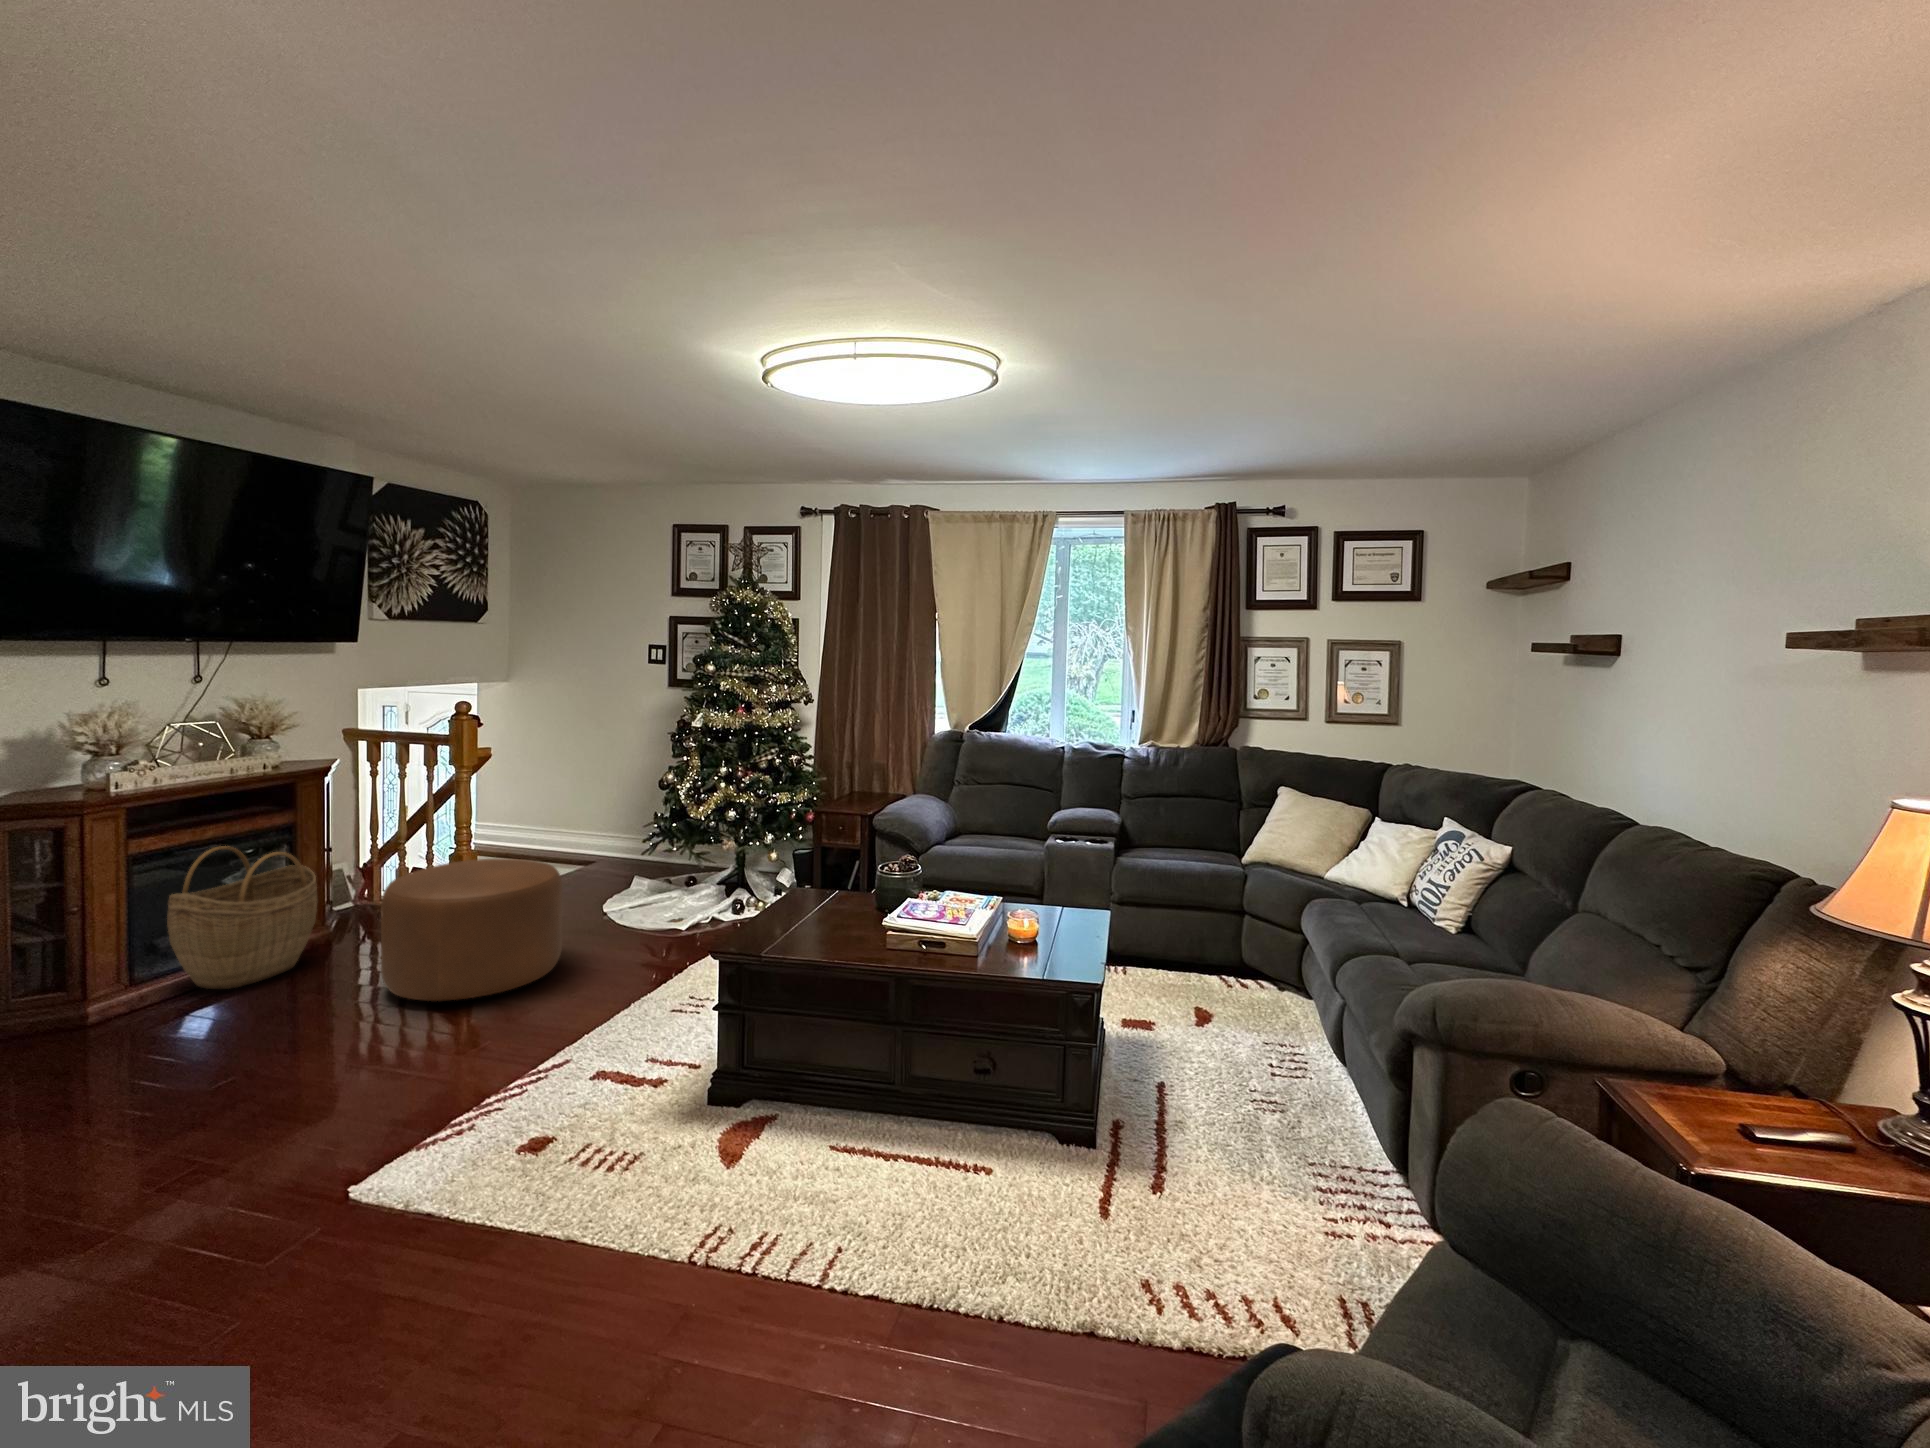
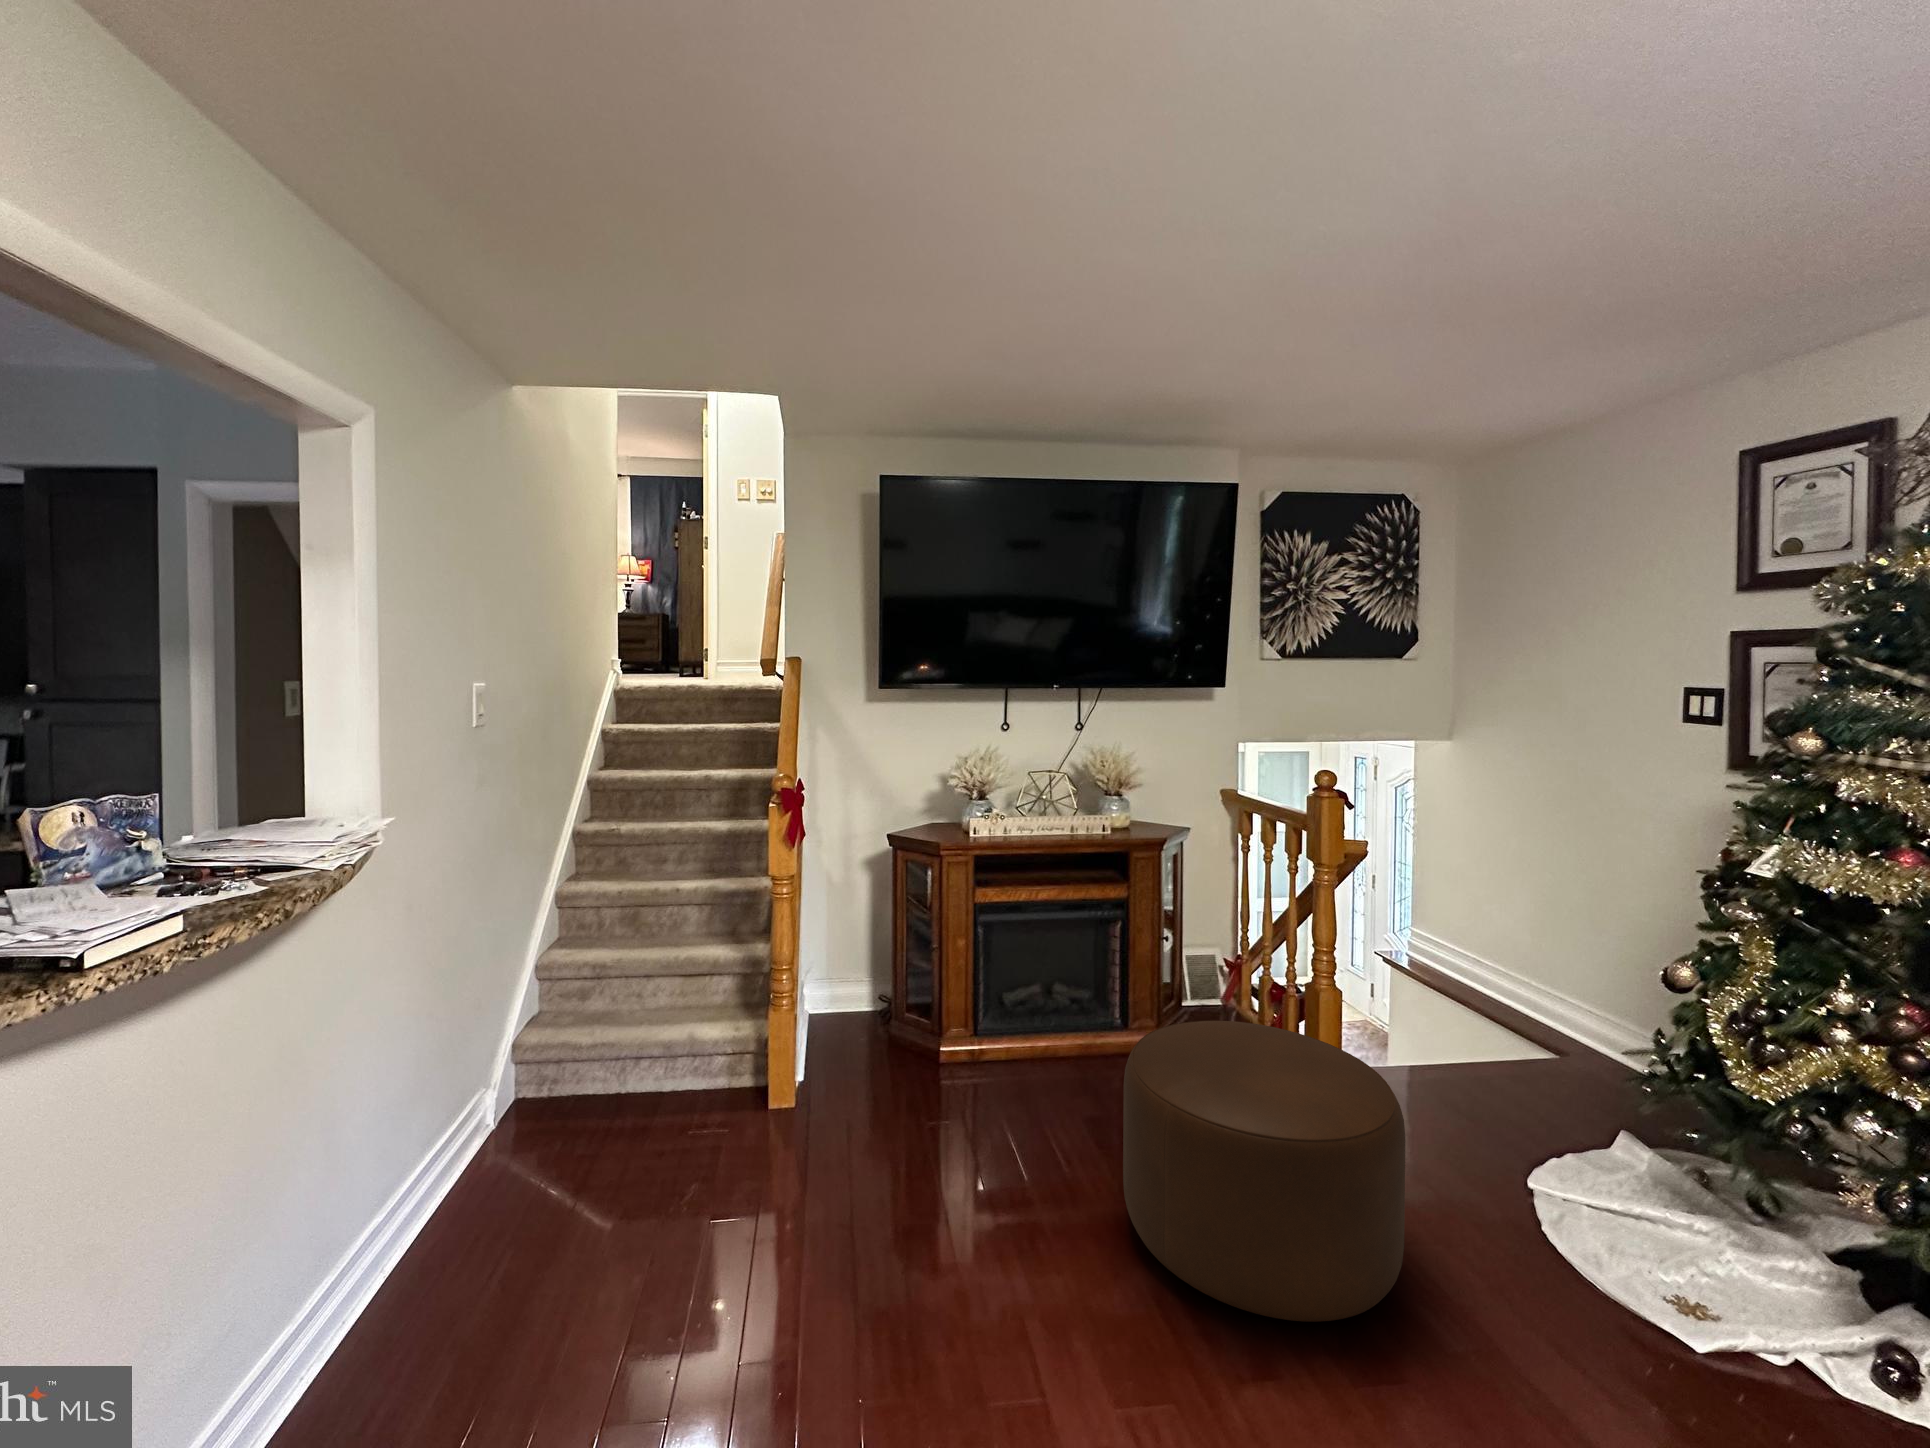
woven basket: present [167,846,317,989] -> none [988,915,1123,1092]

